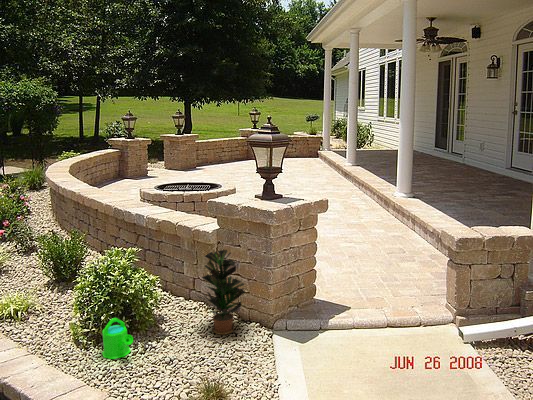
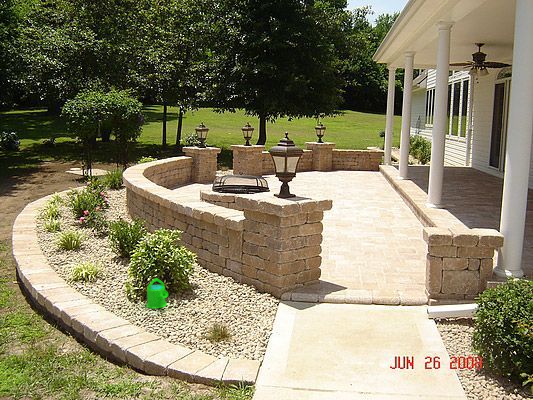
potted plant: present [198,250,245,335] -> none [220,234,260,301]

